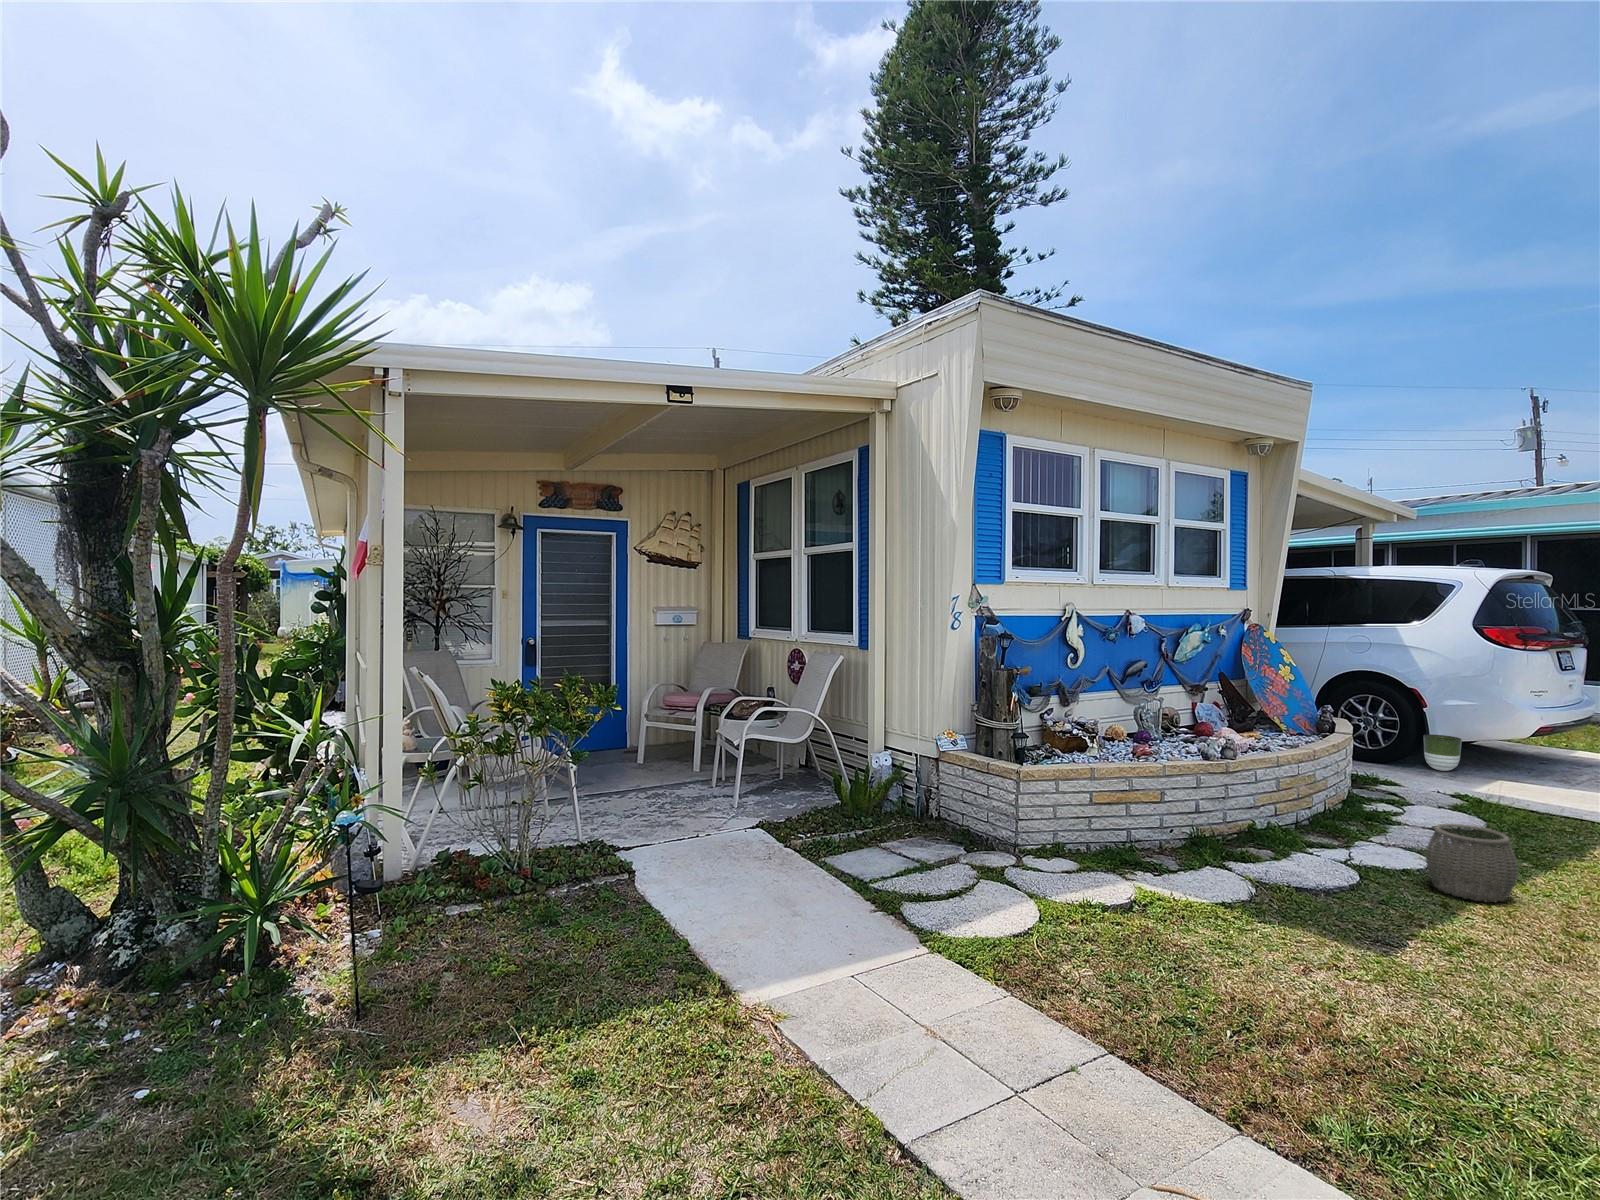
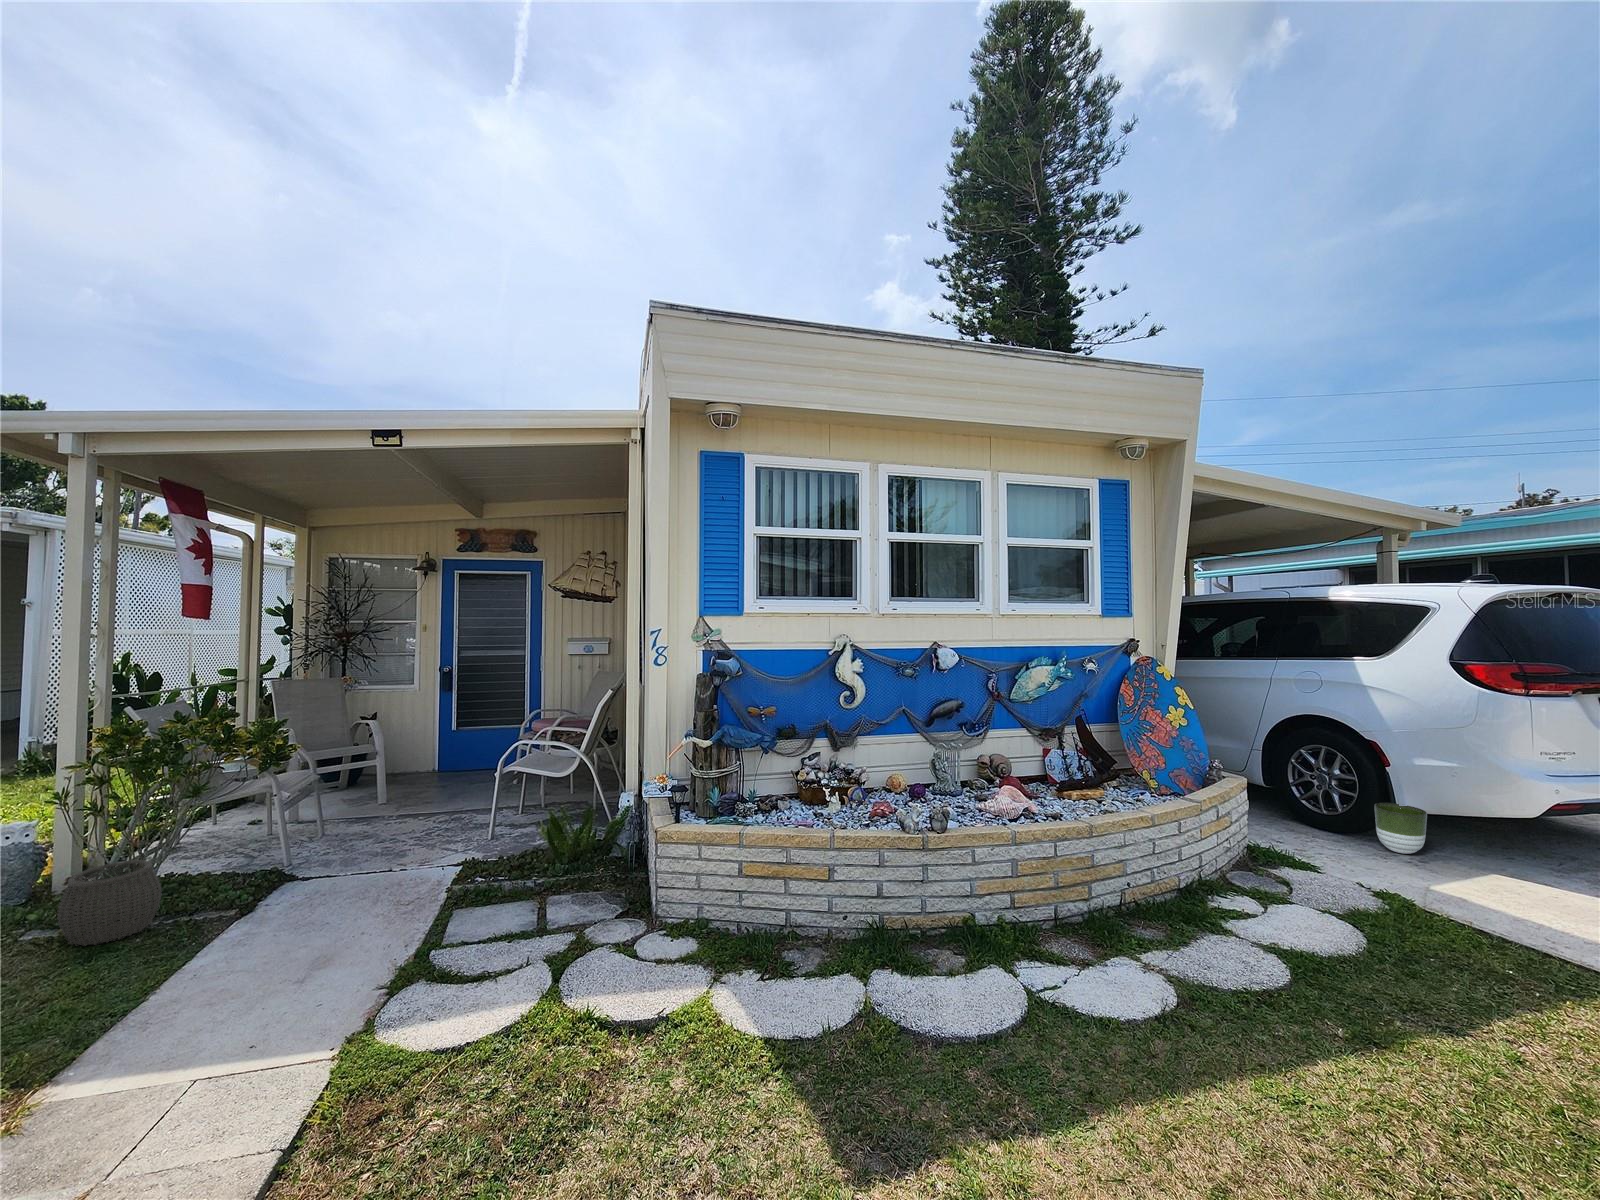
woven basket: present [1425,823,1518,902] -> present [58,860,161,946]

